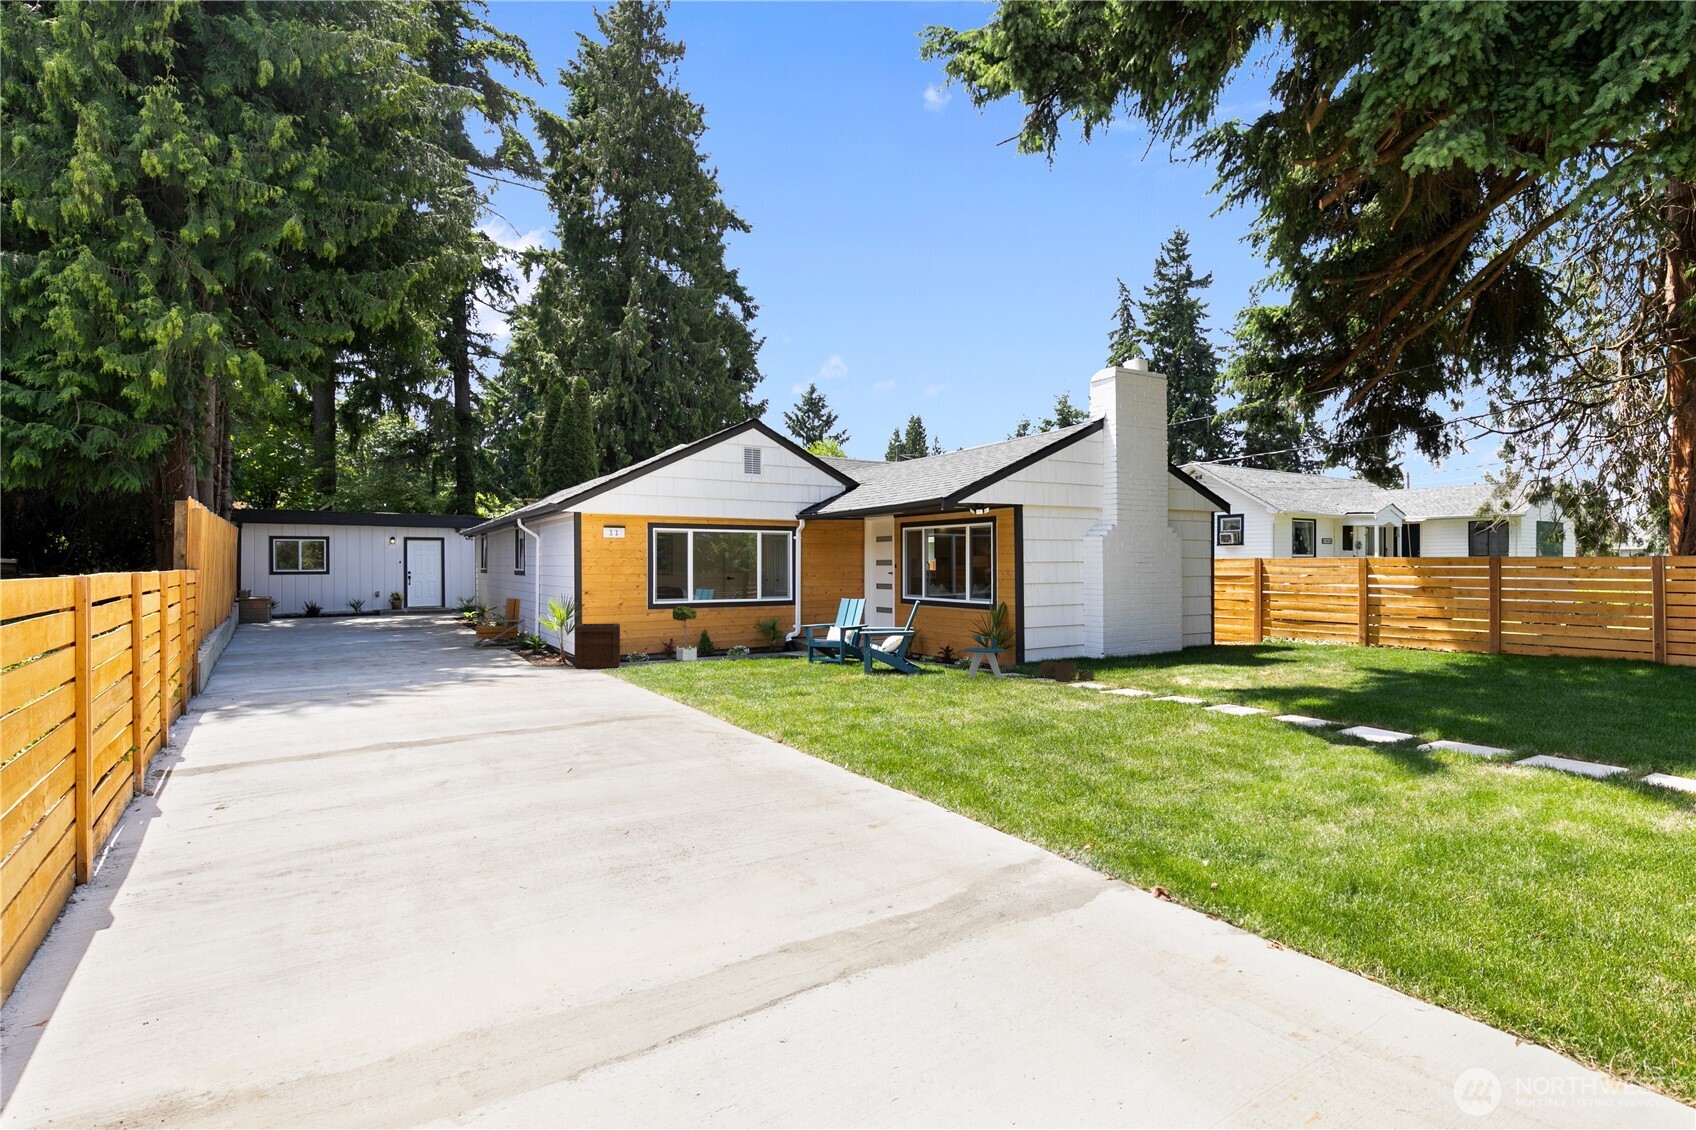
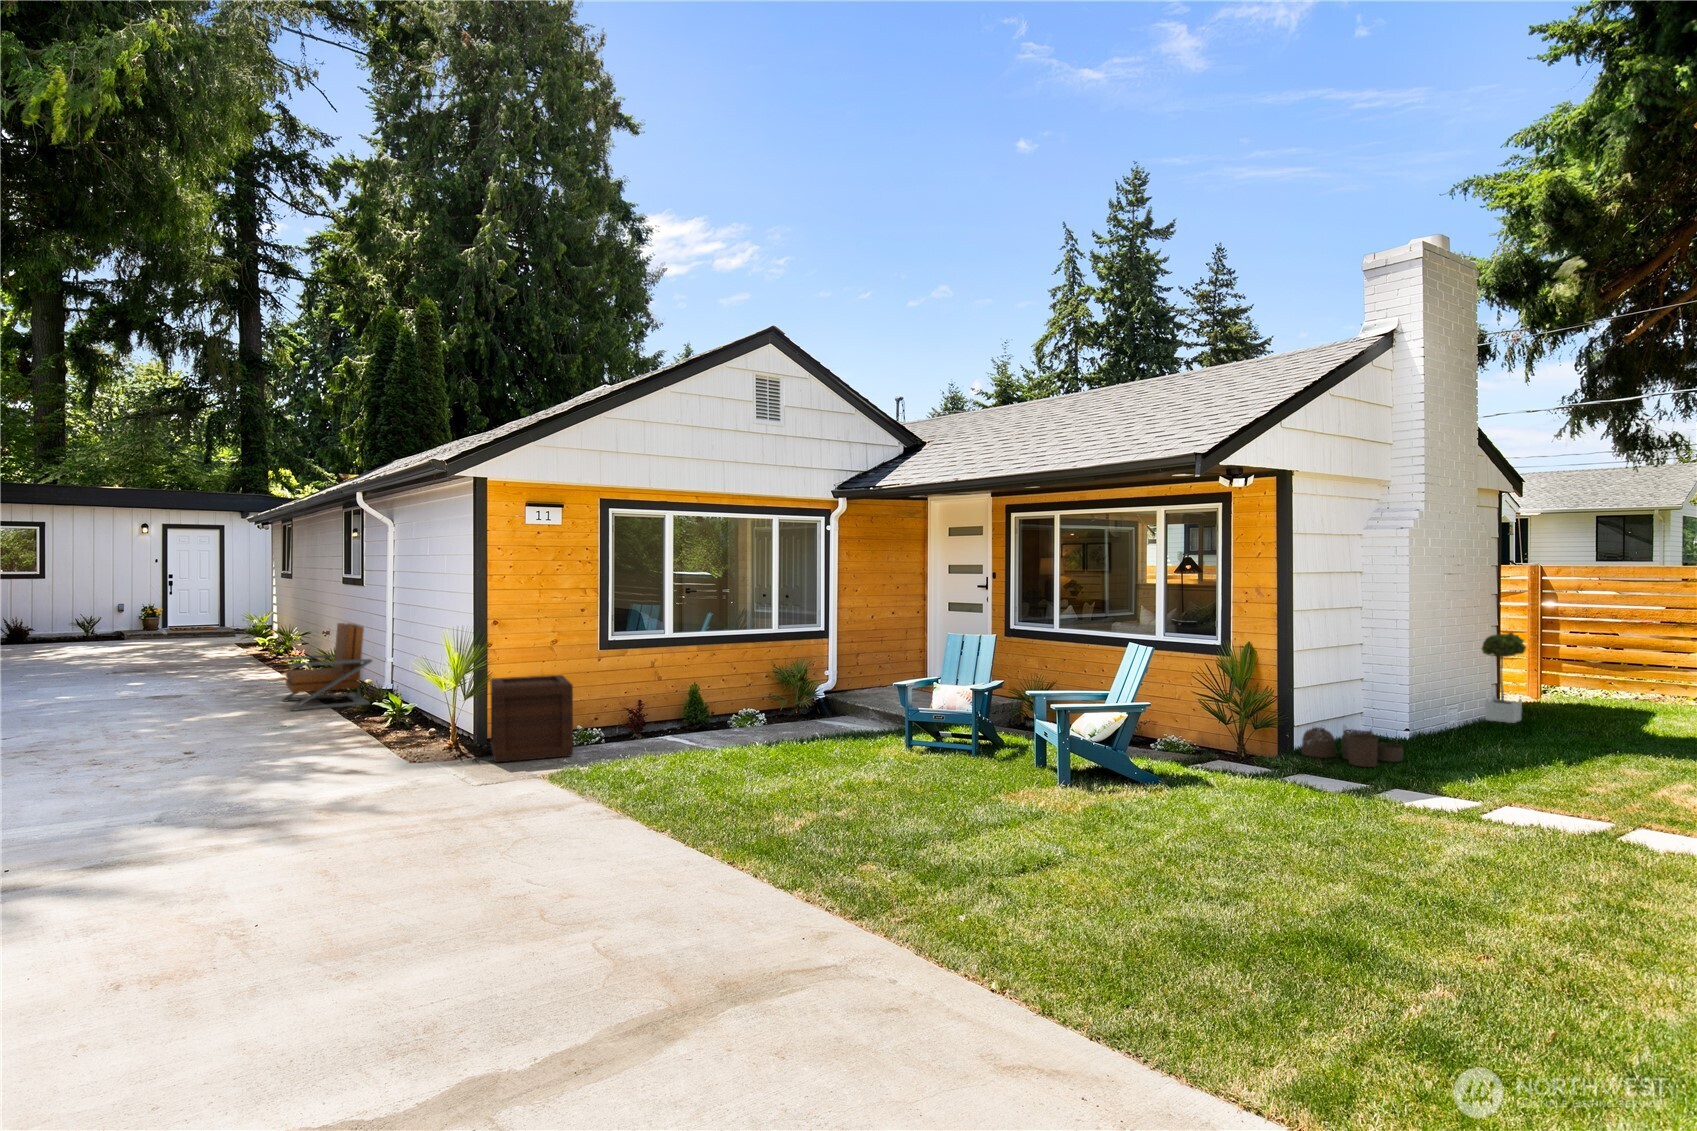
potted tree: present [673,605,697,661] -> present [1482,633,1526,723]
side table: present [964,636,1004,679] -> none [1182,689,1259,764]

